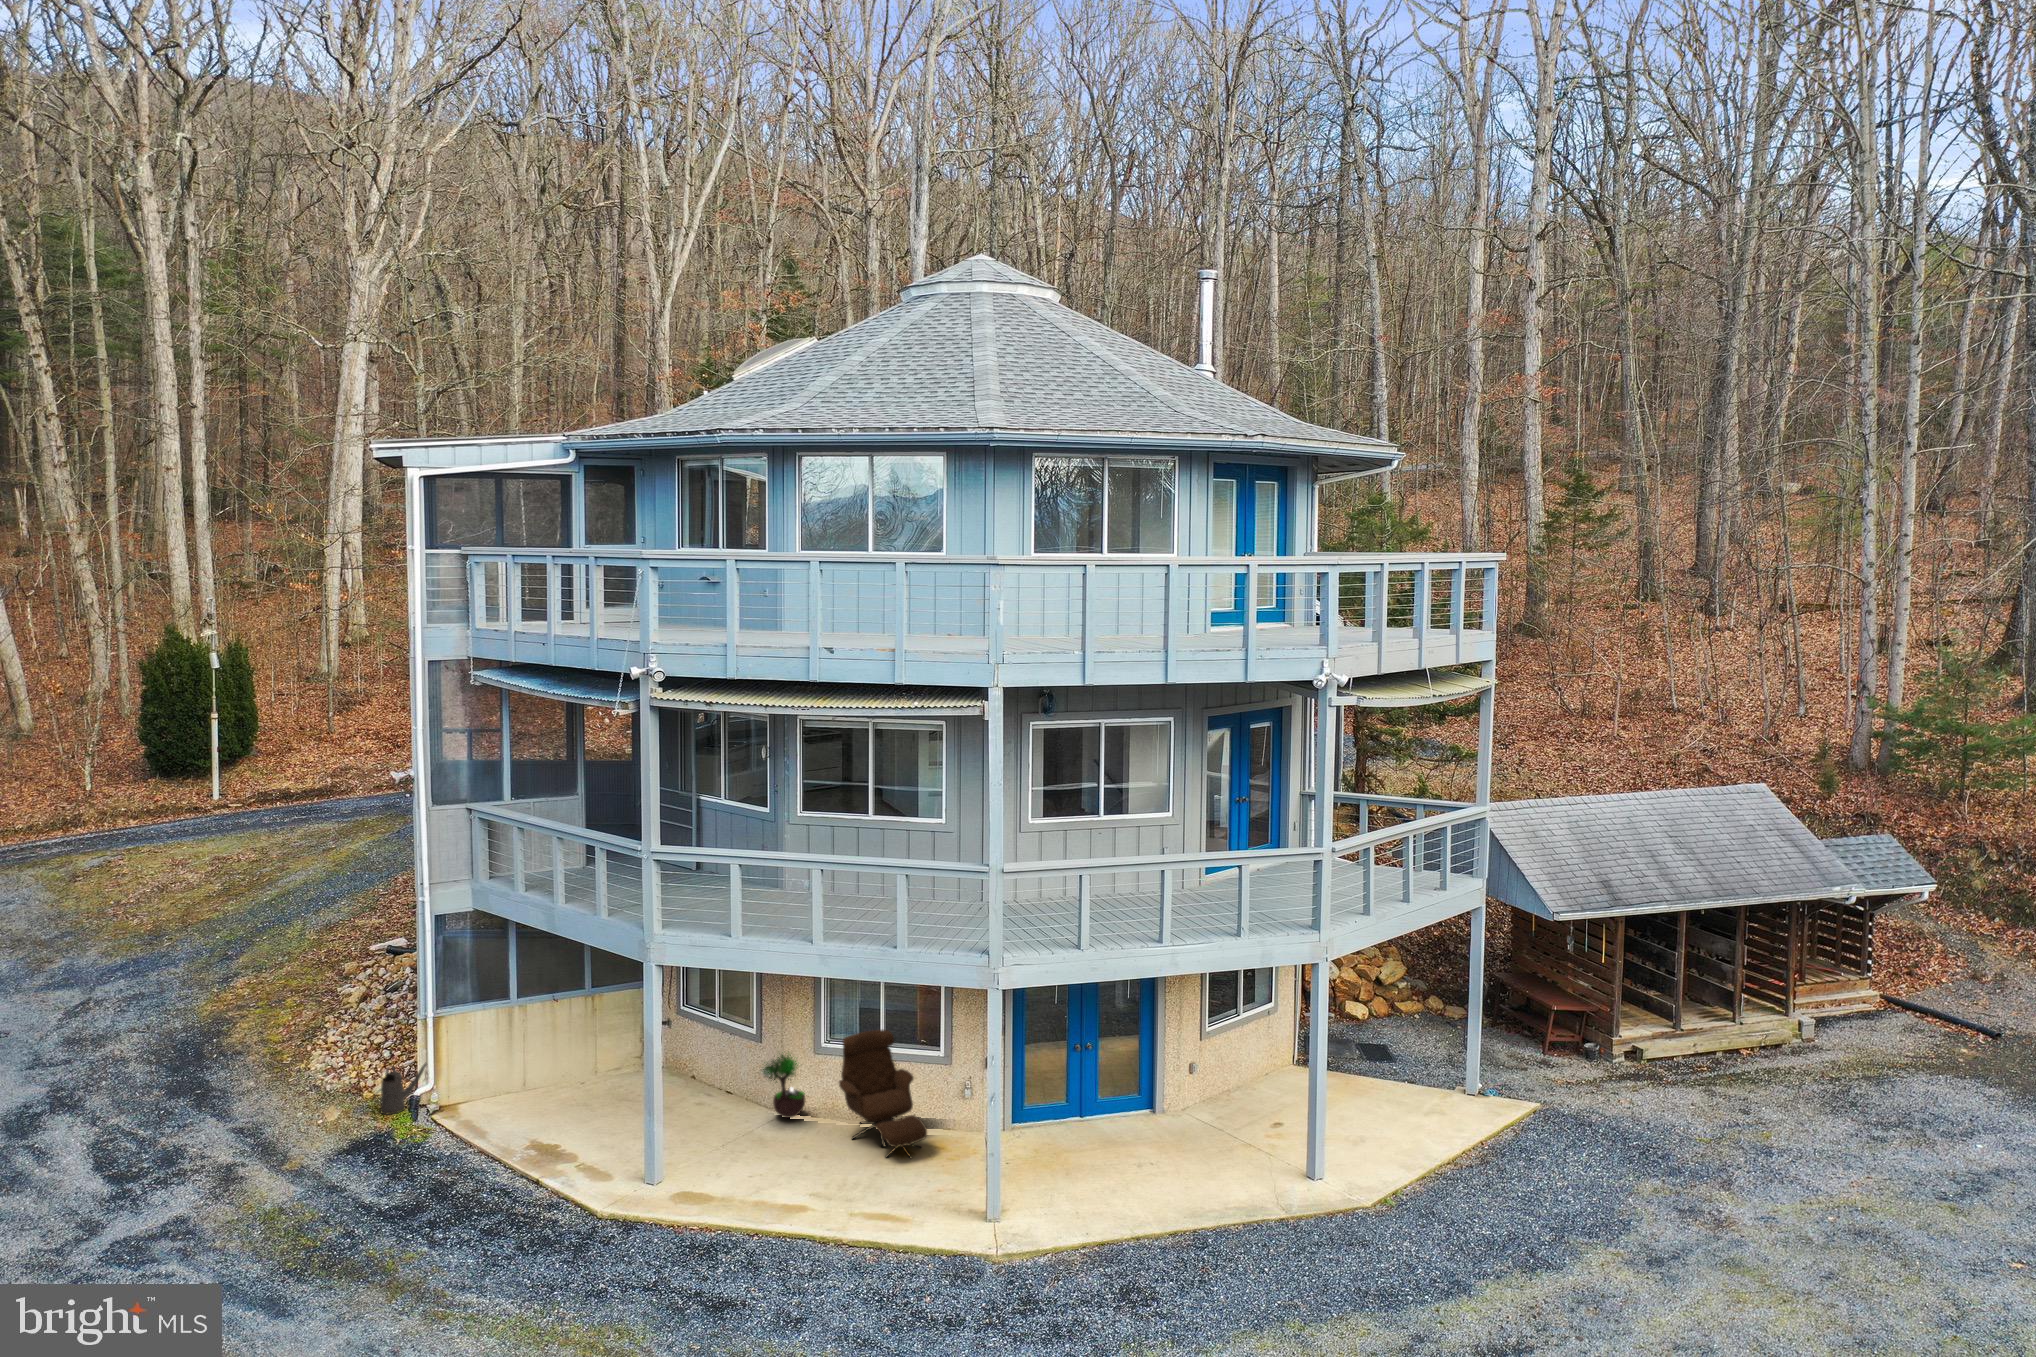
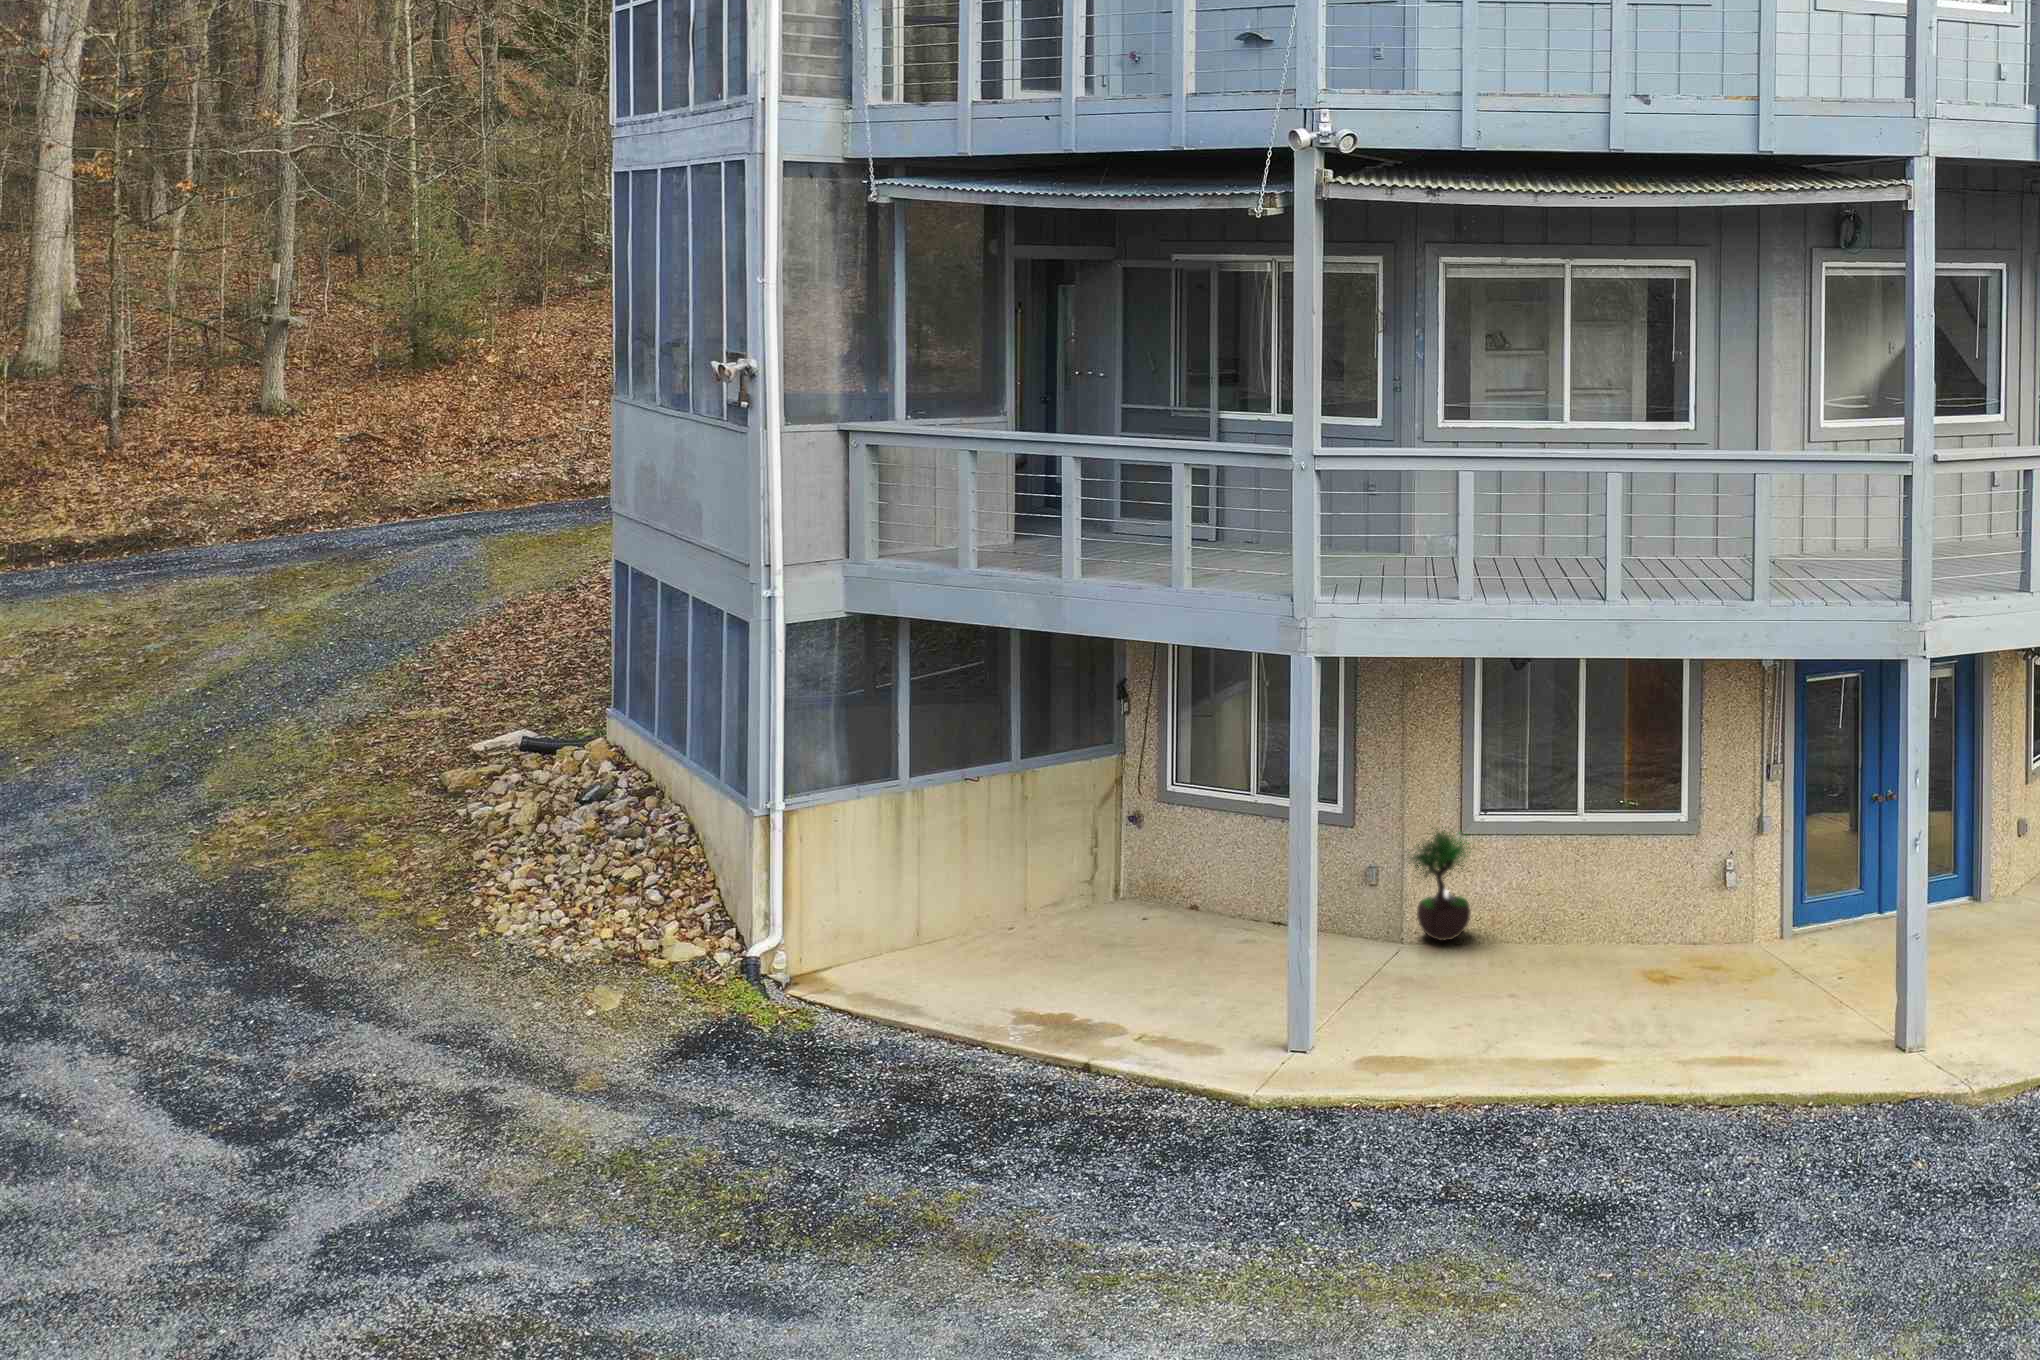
lounge chair: present [839,1030,927,1157] -> none [1546,783,1715,982]
watering can: present [374,1063,427,1114] -> none [693,890,775,986]

